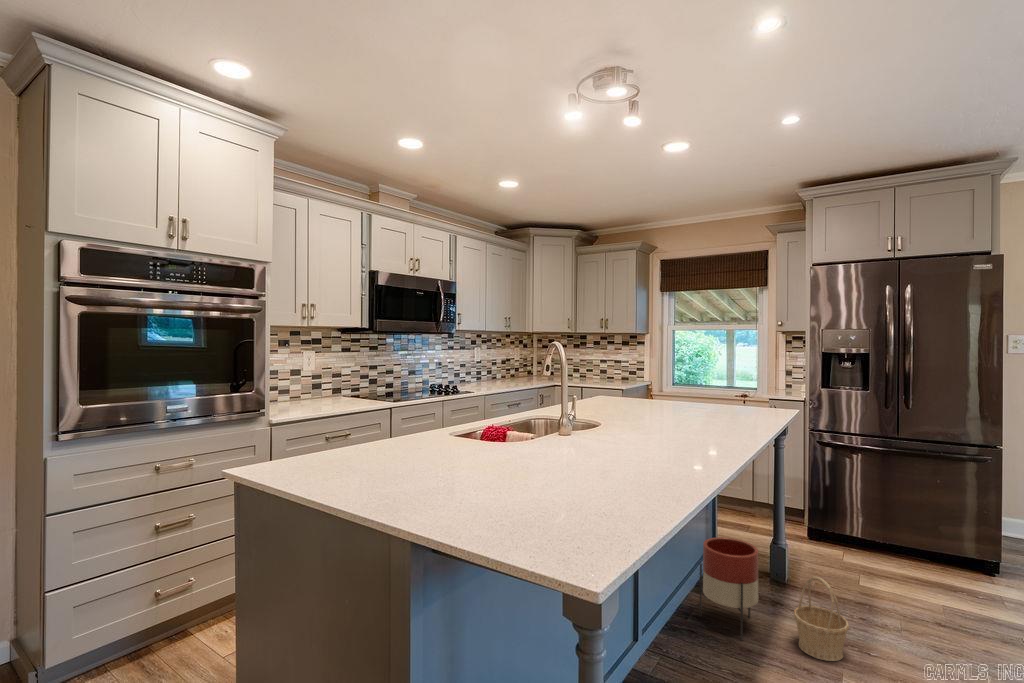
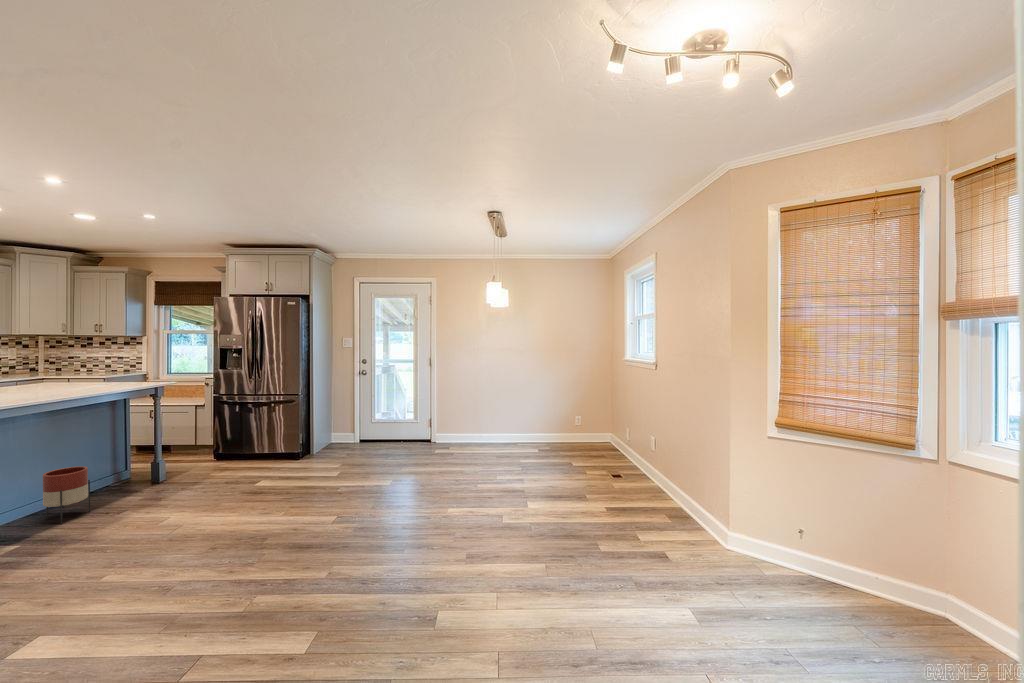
basket: present [794,576,849,661] -> none [98,477,135,521]

